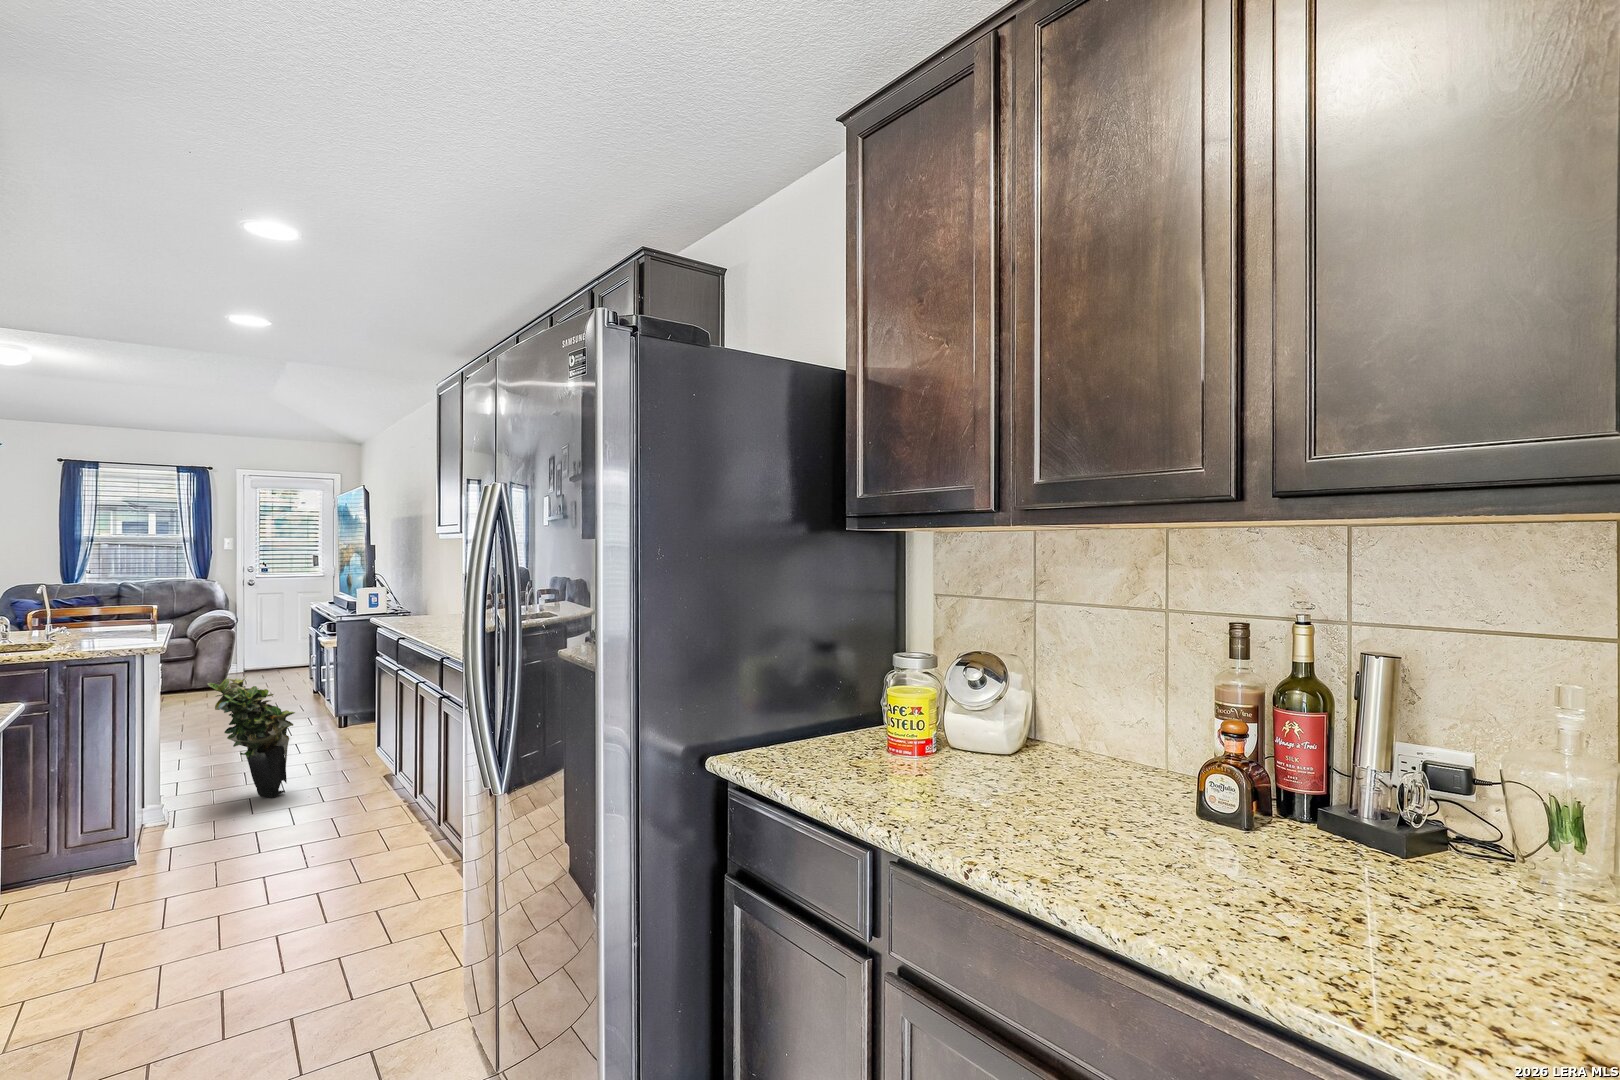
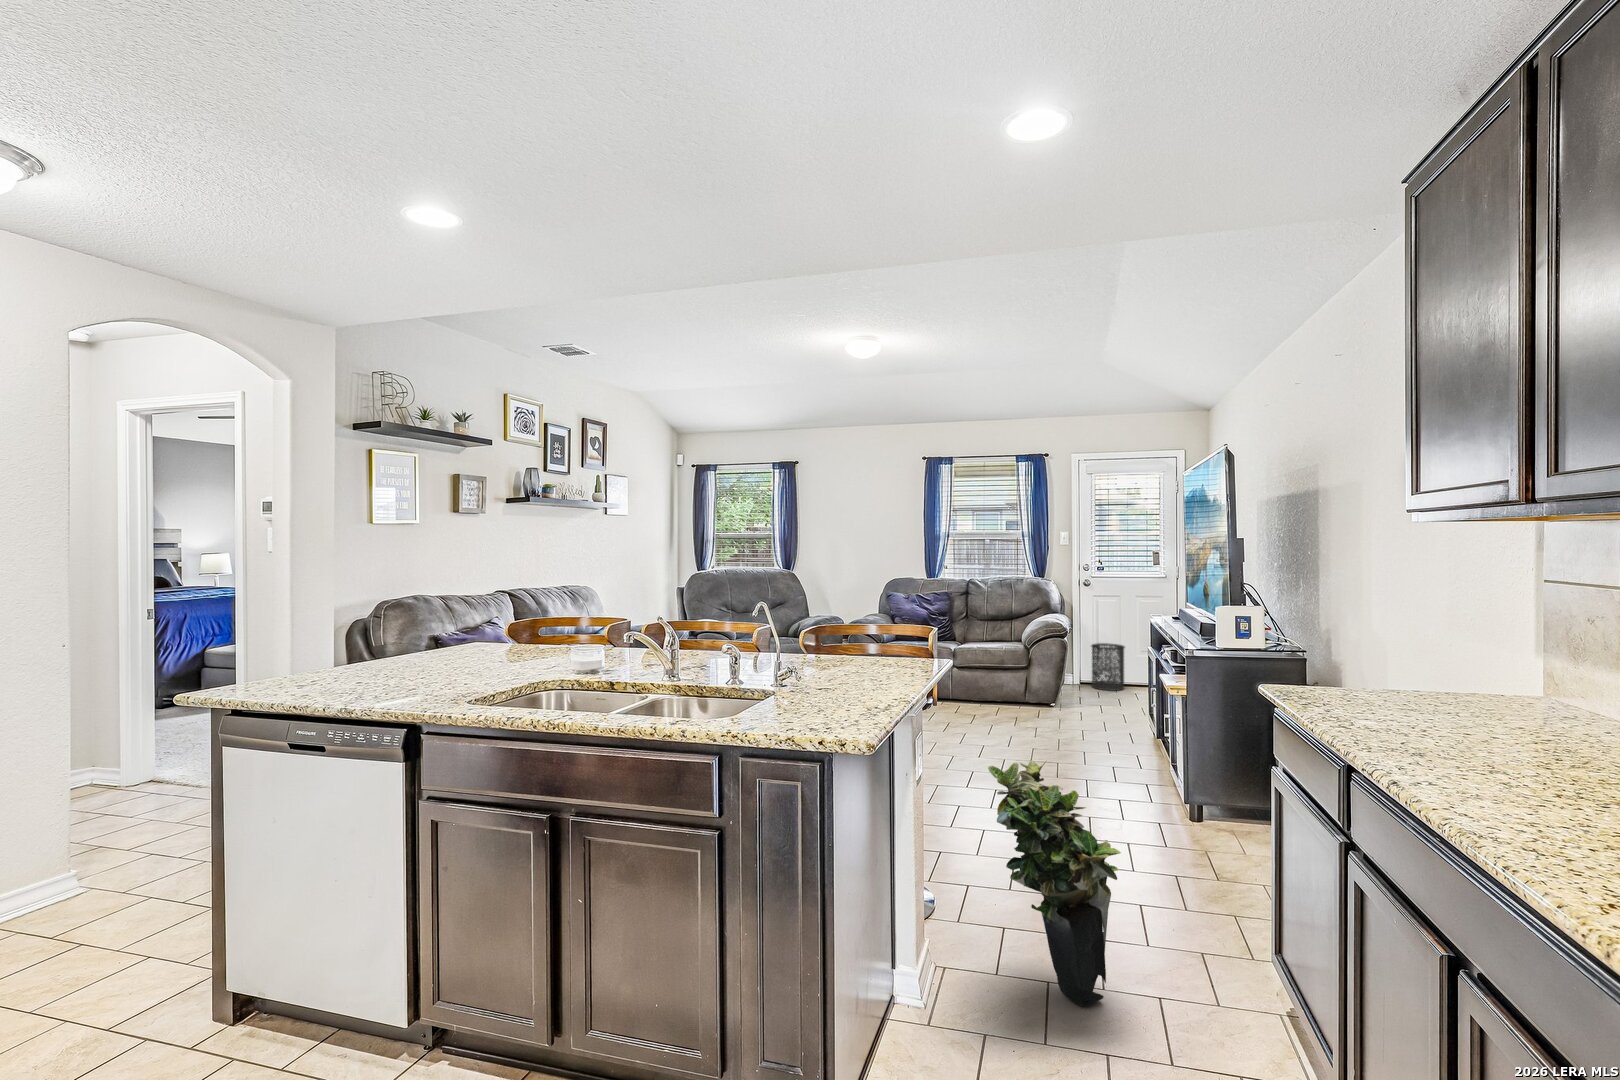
trash can: none [254,634,287,673] -> present [1091,643,1125,691]

